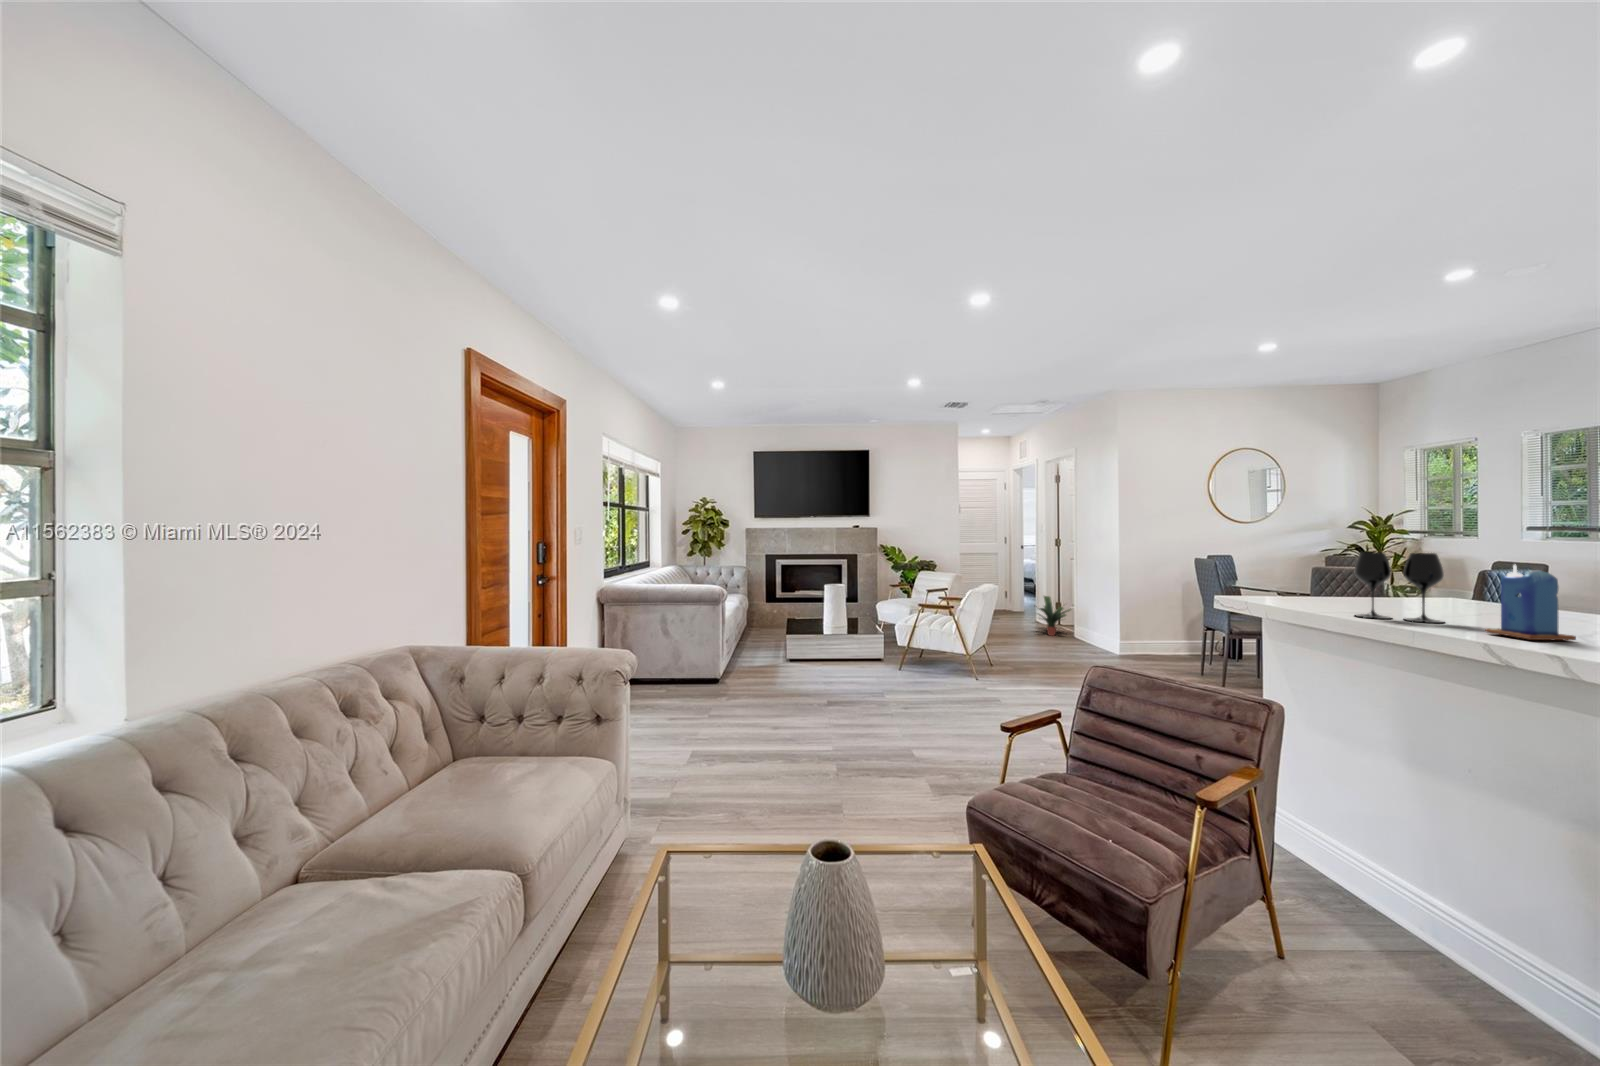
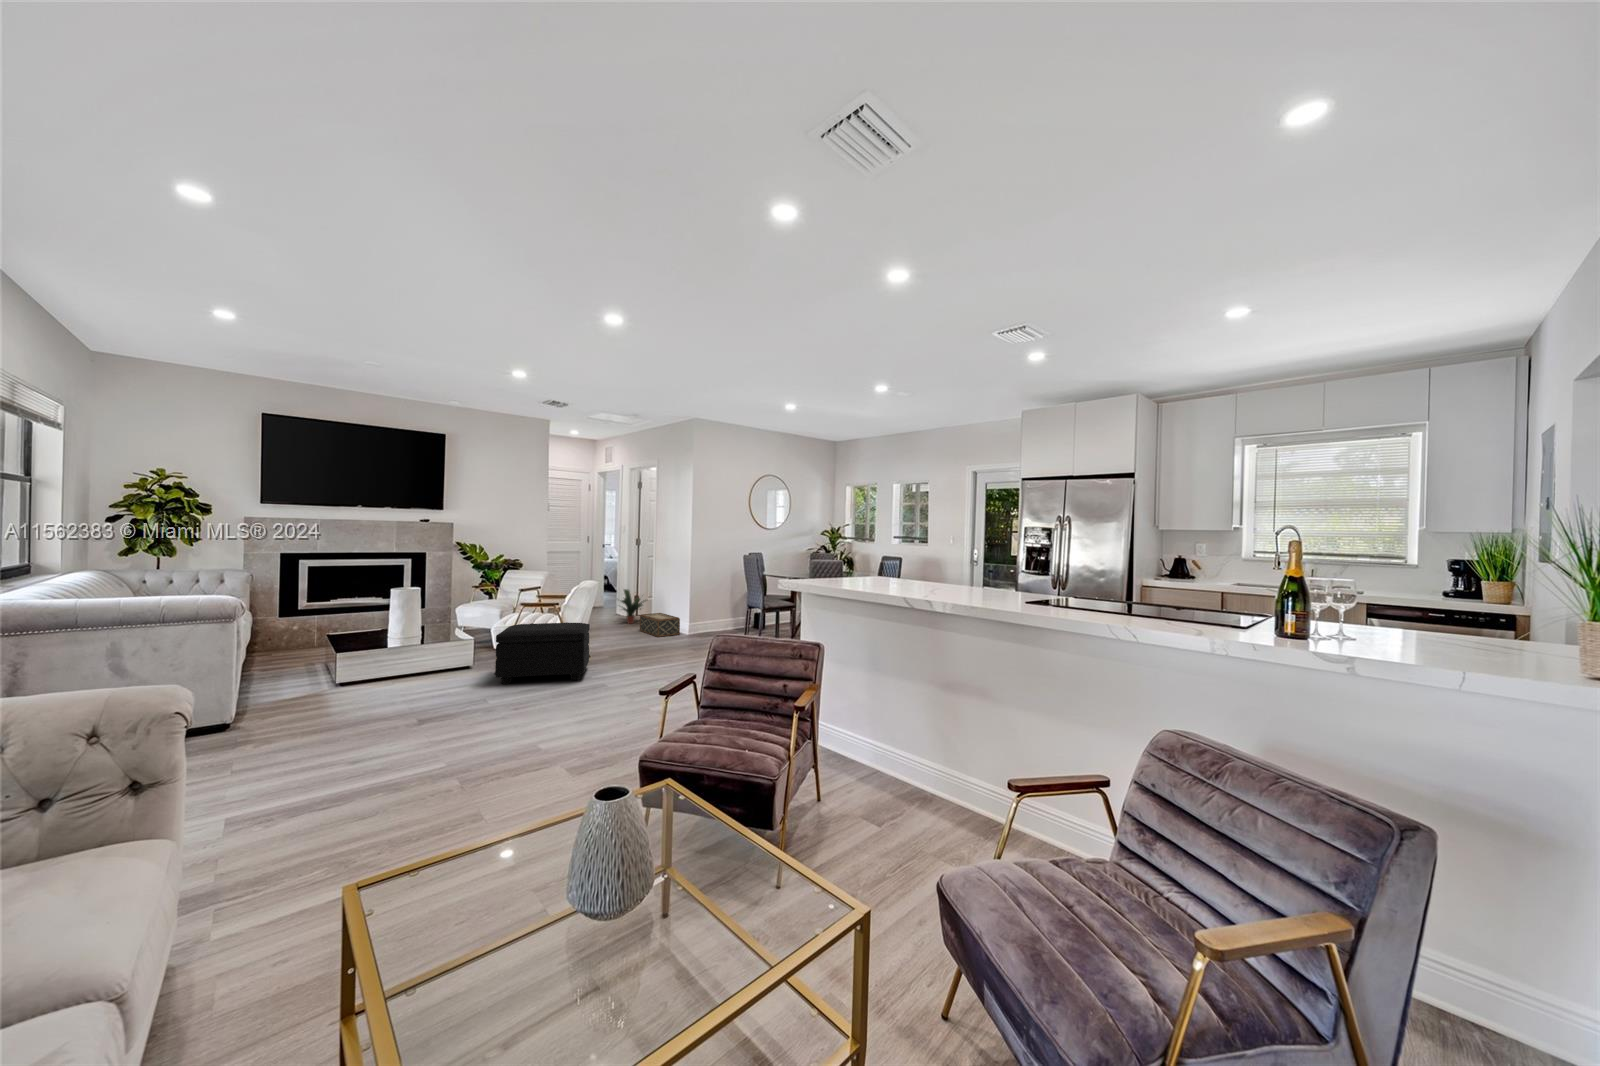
wine glass: present [1355,552,1444,623] -> none [853,547,892,587]
candle: present [1485,565,1576,640] -> none [910,553,941,592]
footstool: none [898,626,990,691] -> present [495,622,590,684]
woven basket: none [1060,626,1109,655] -> present [640,613,680,637]

